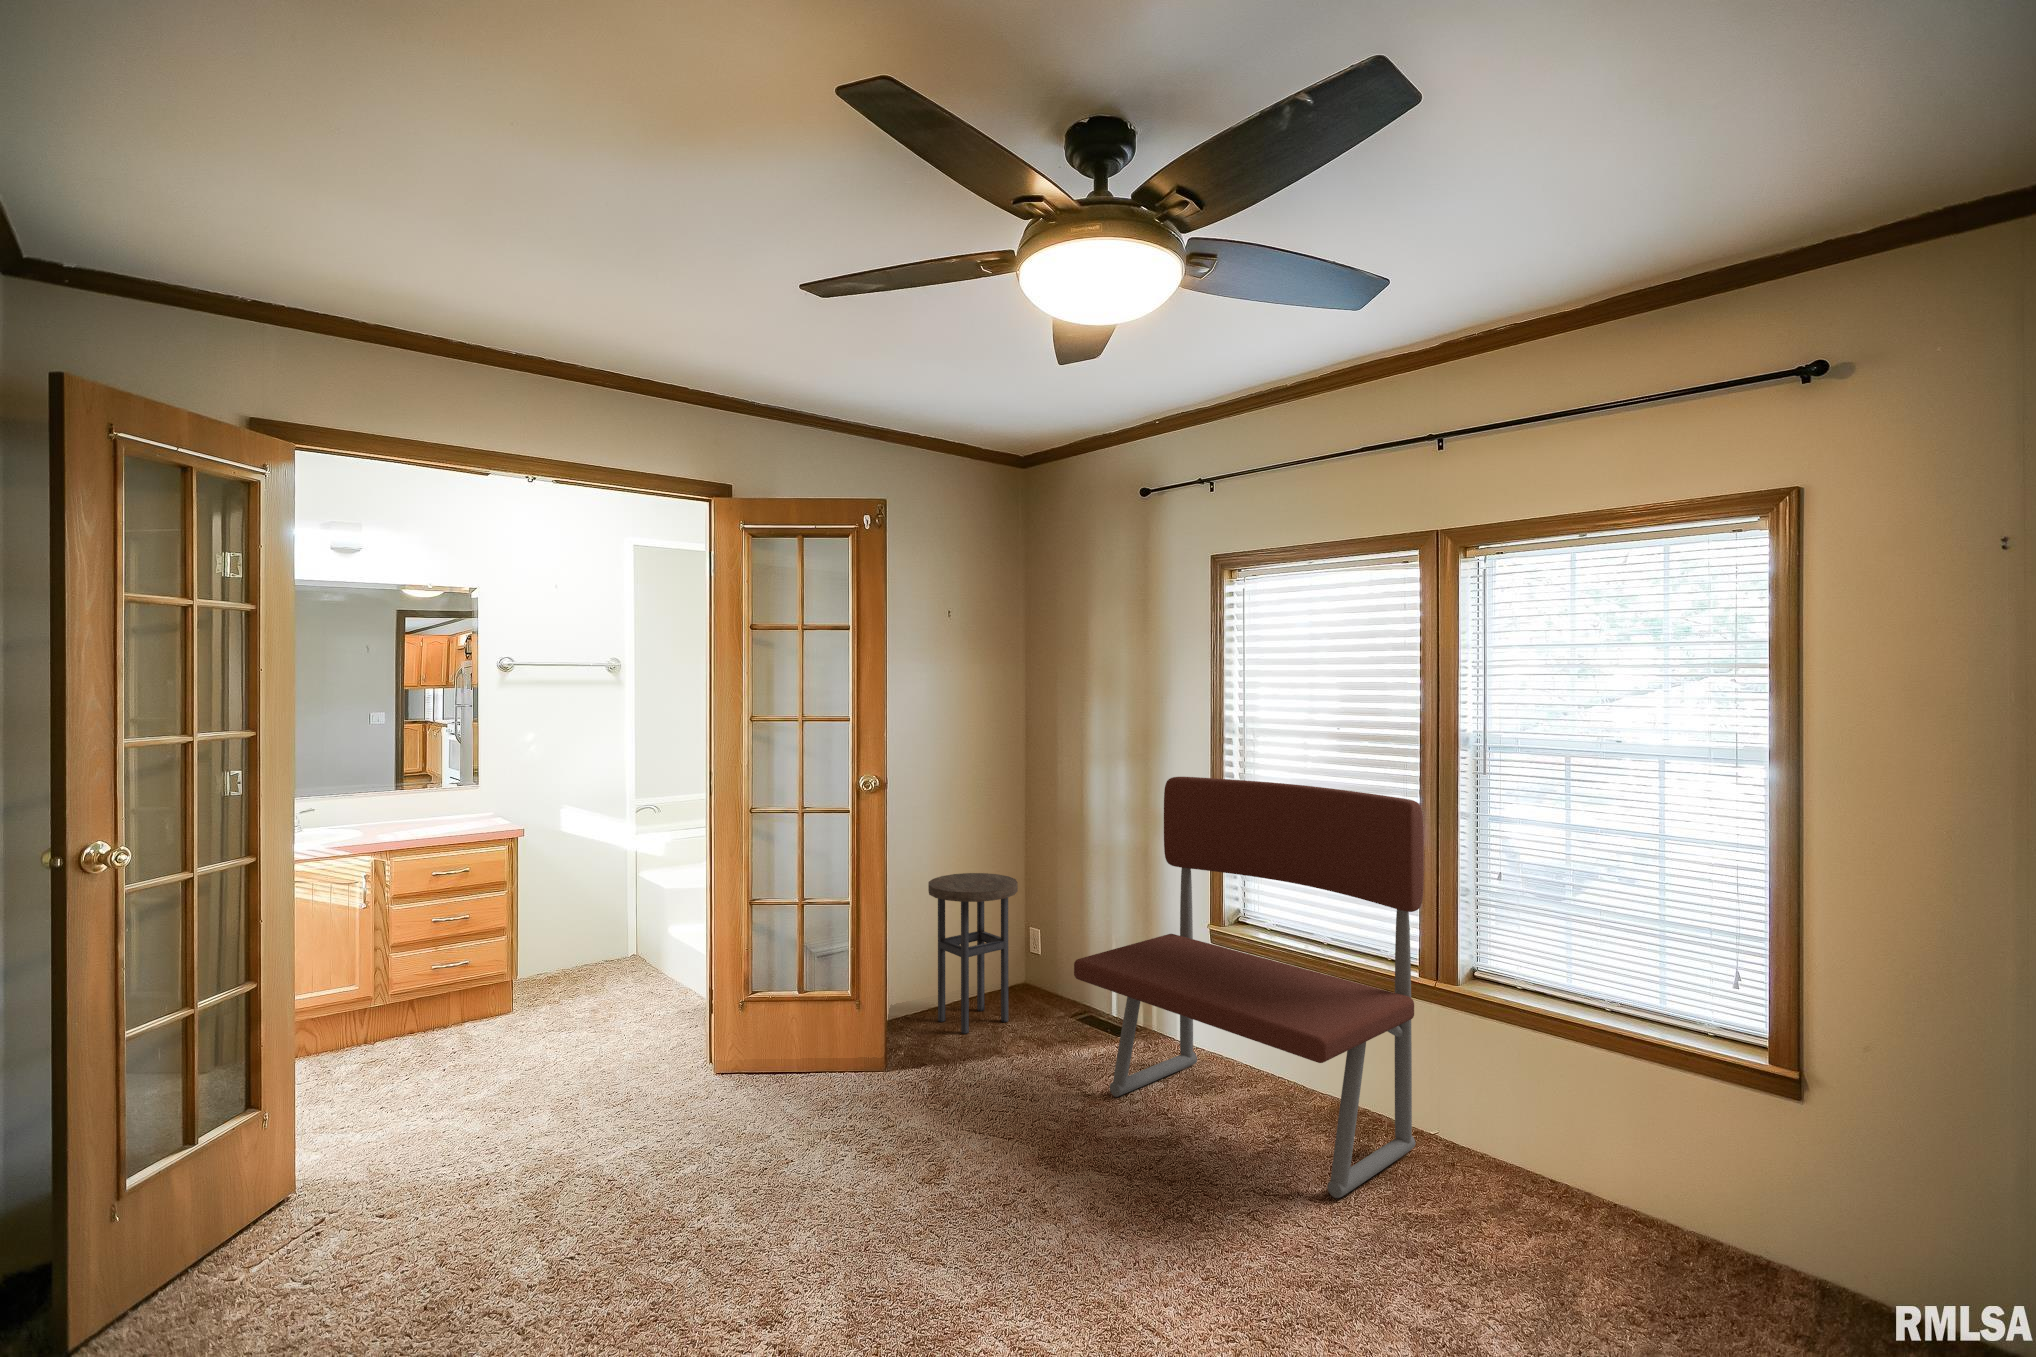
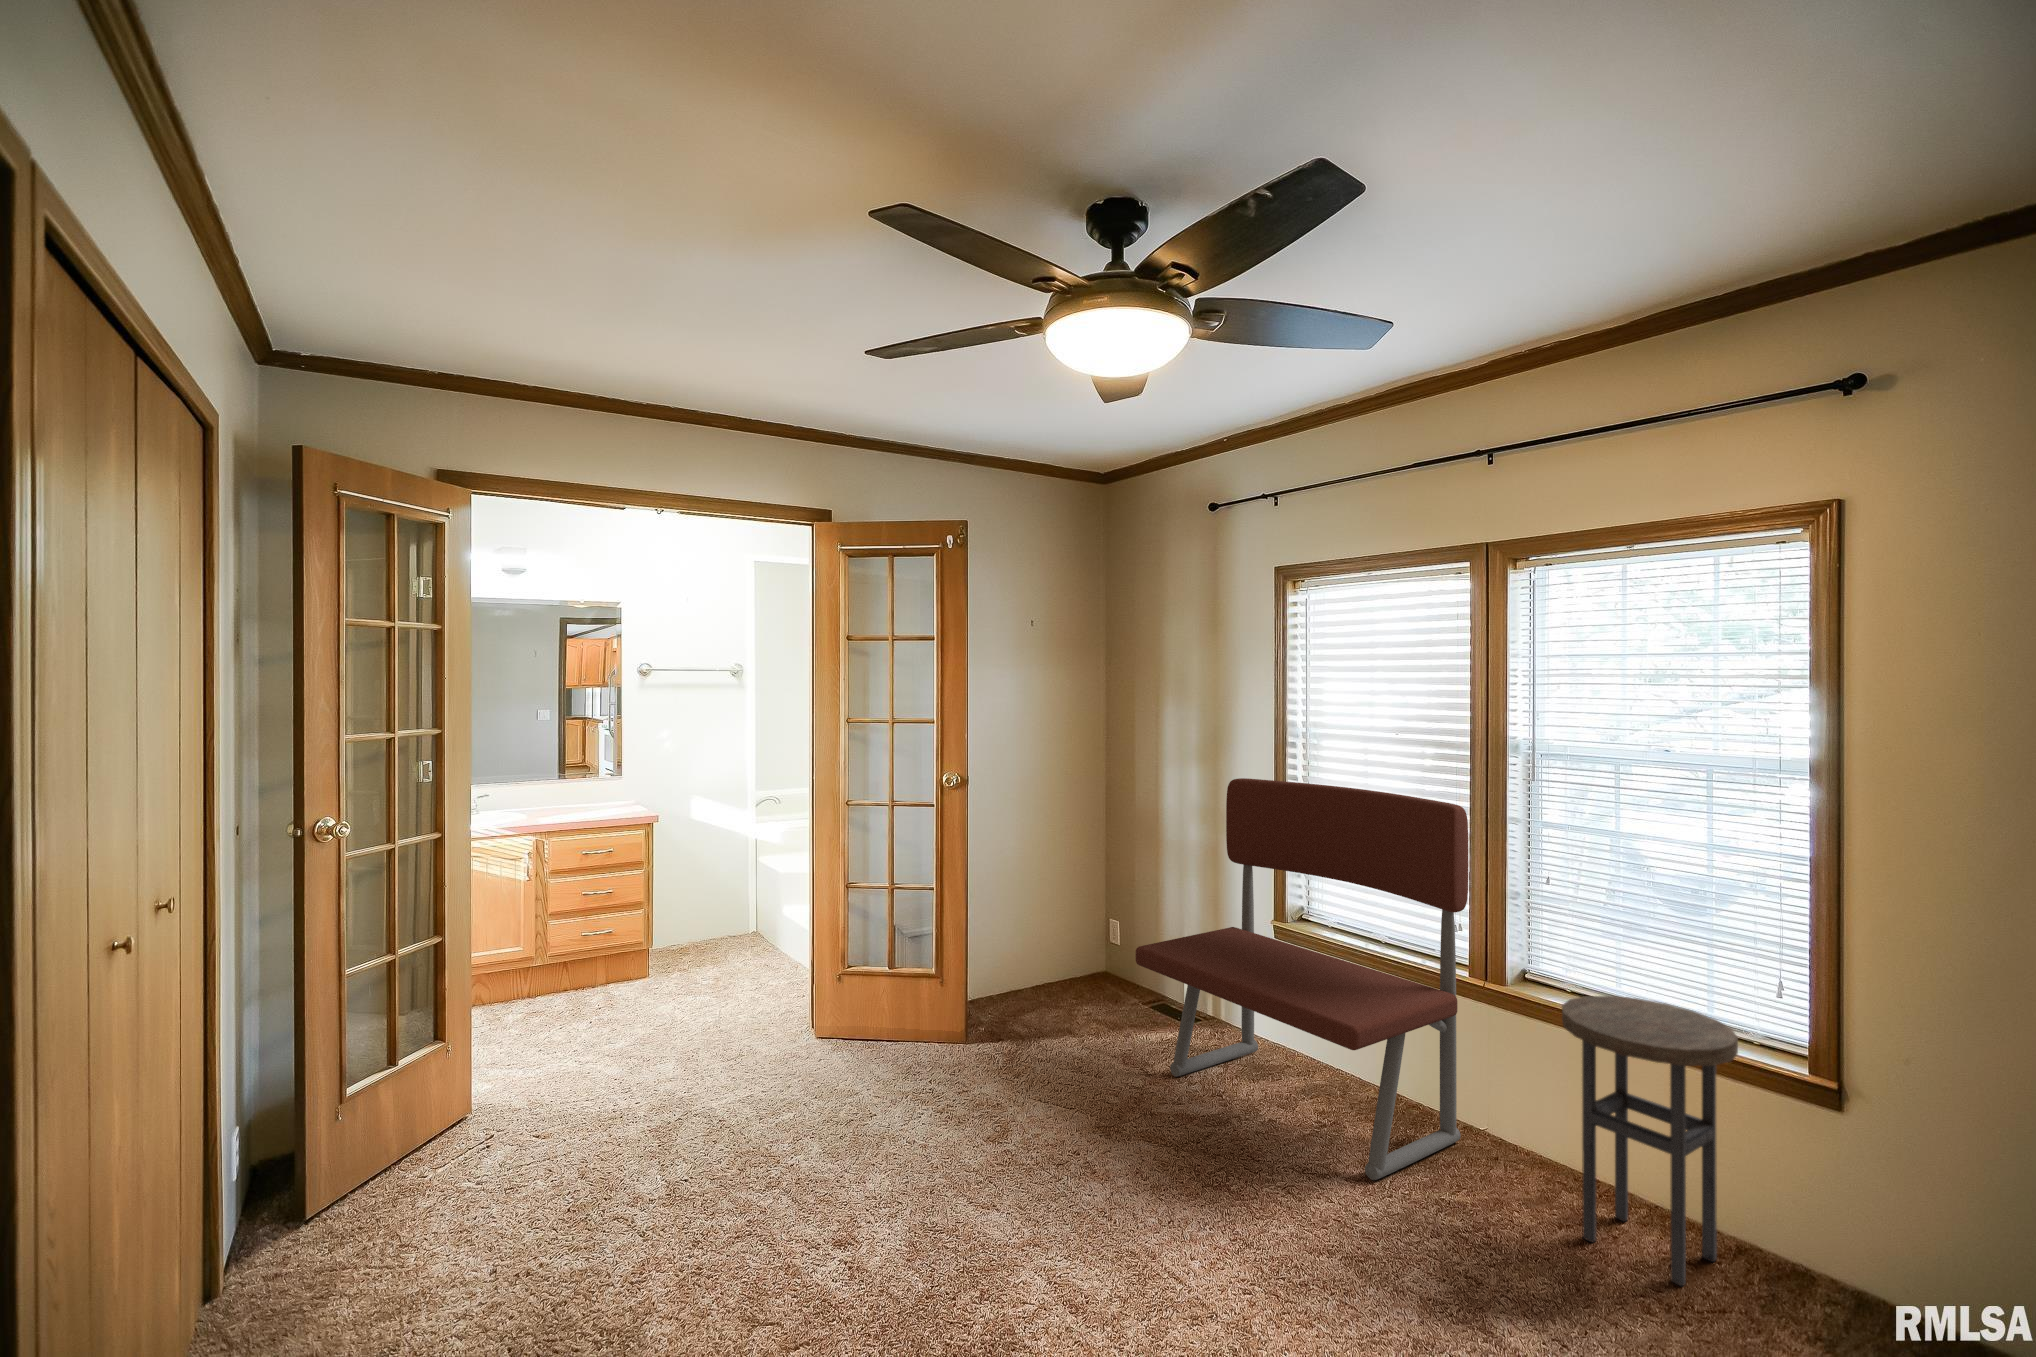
side table: present [928,873,1018,1034] -> present [1562,996,1738,1286]

